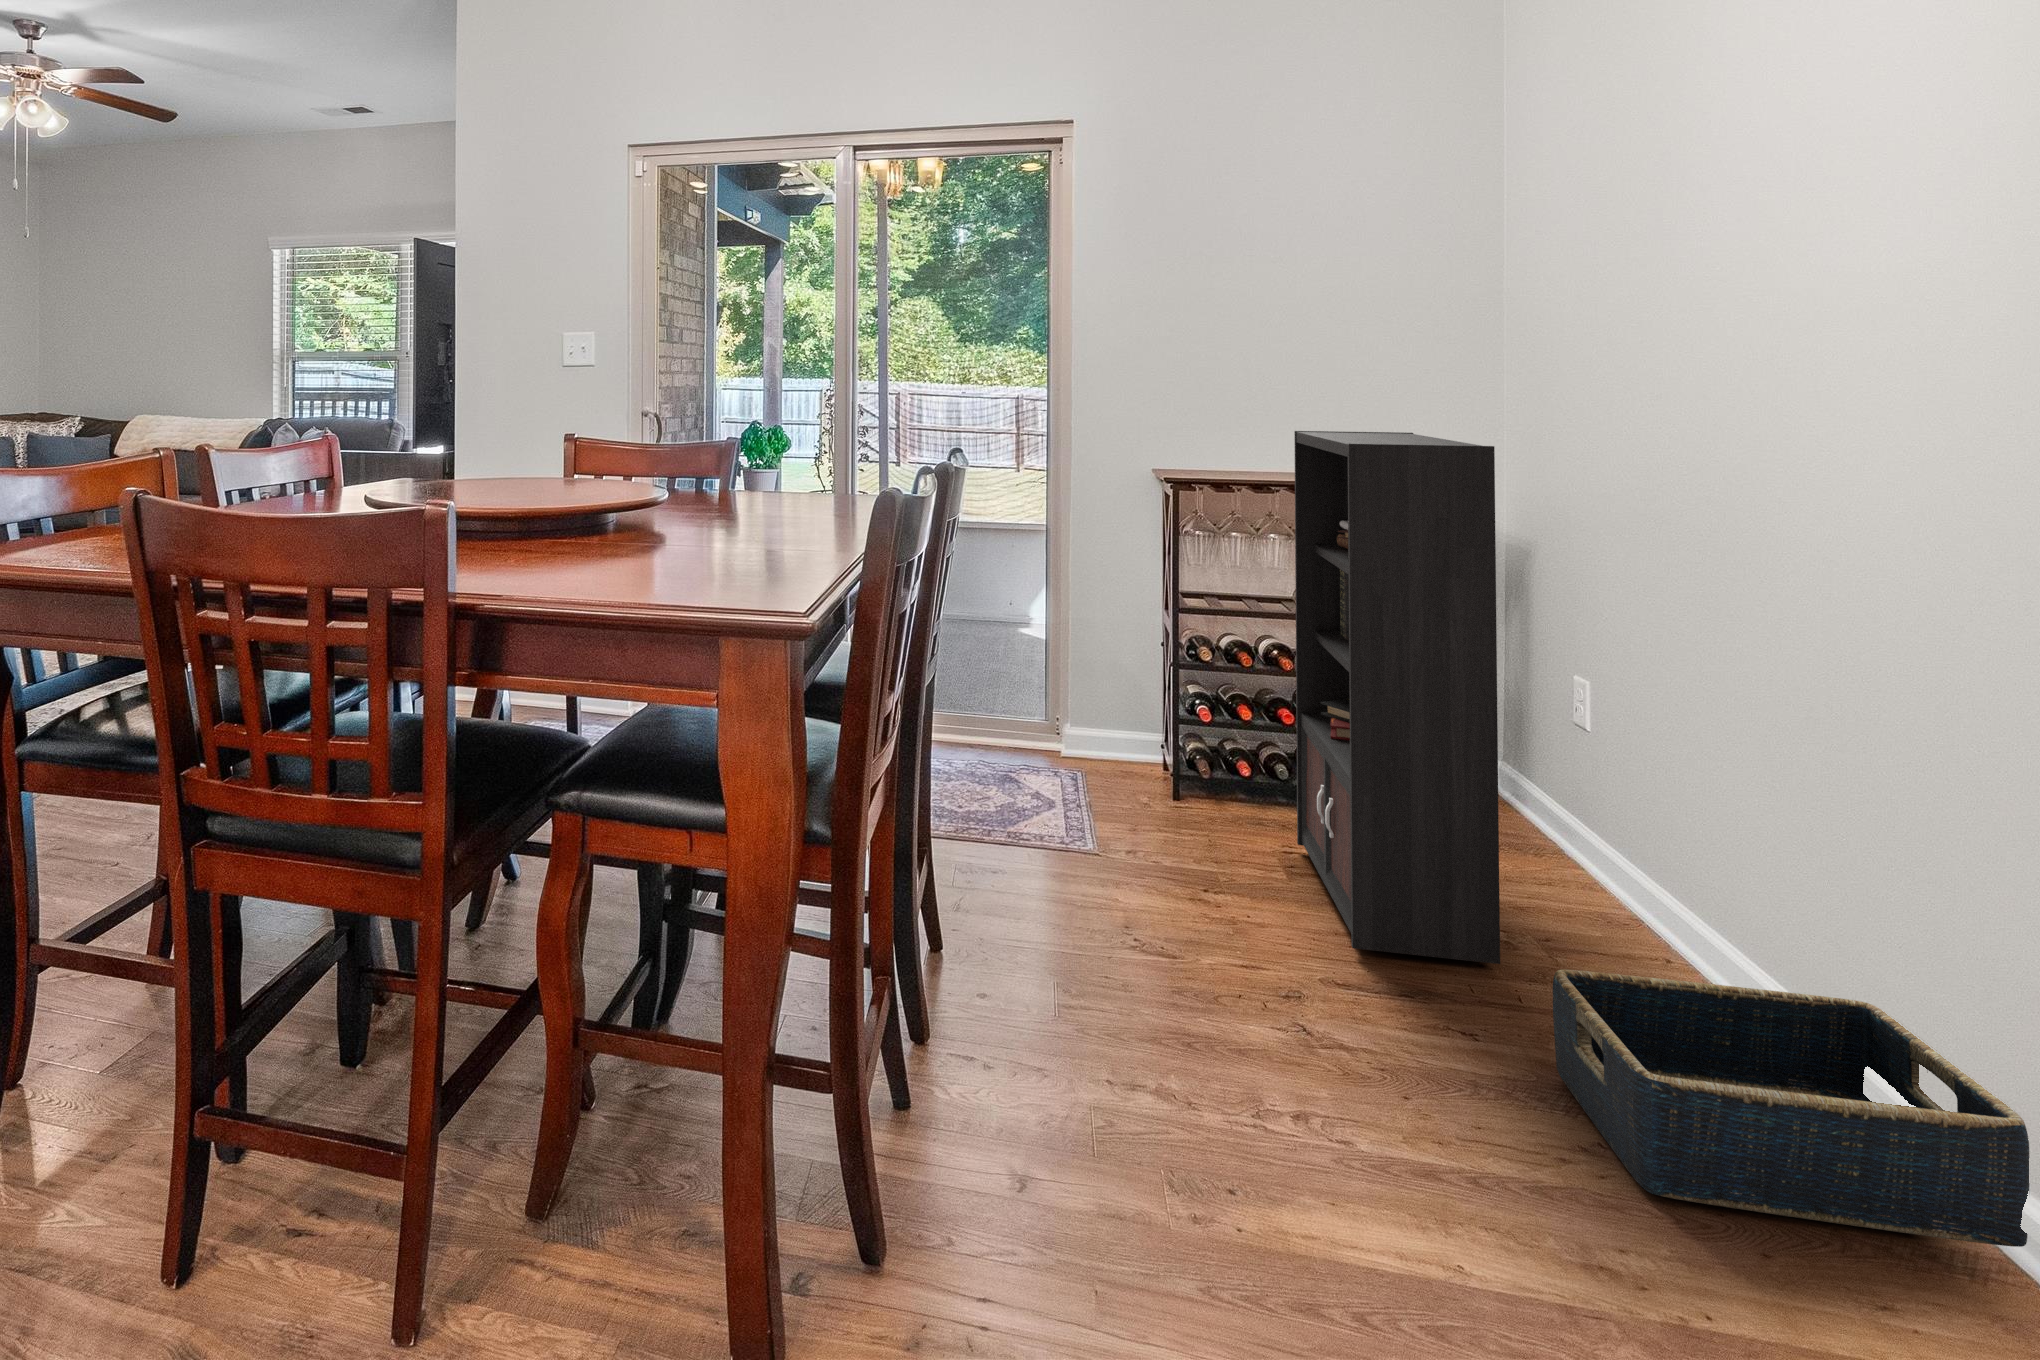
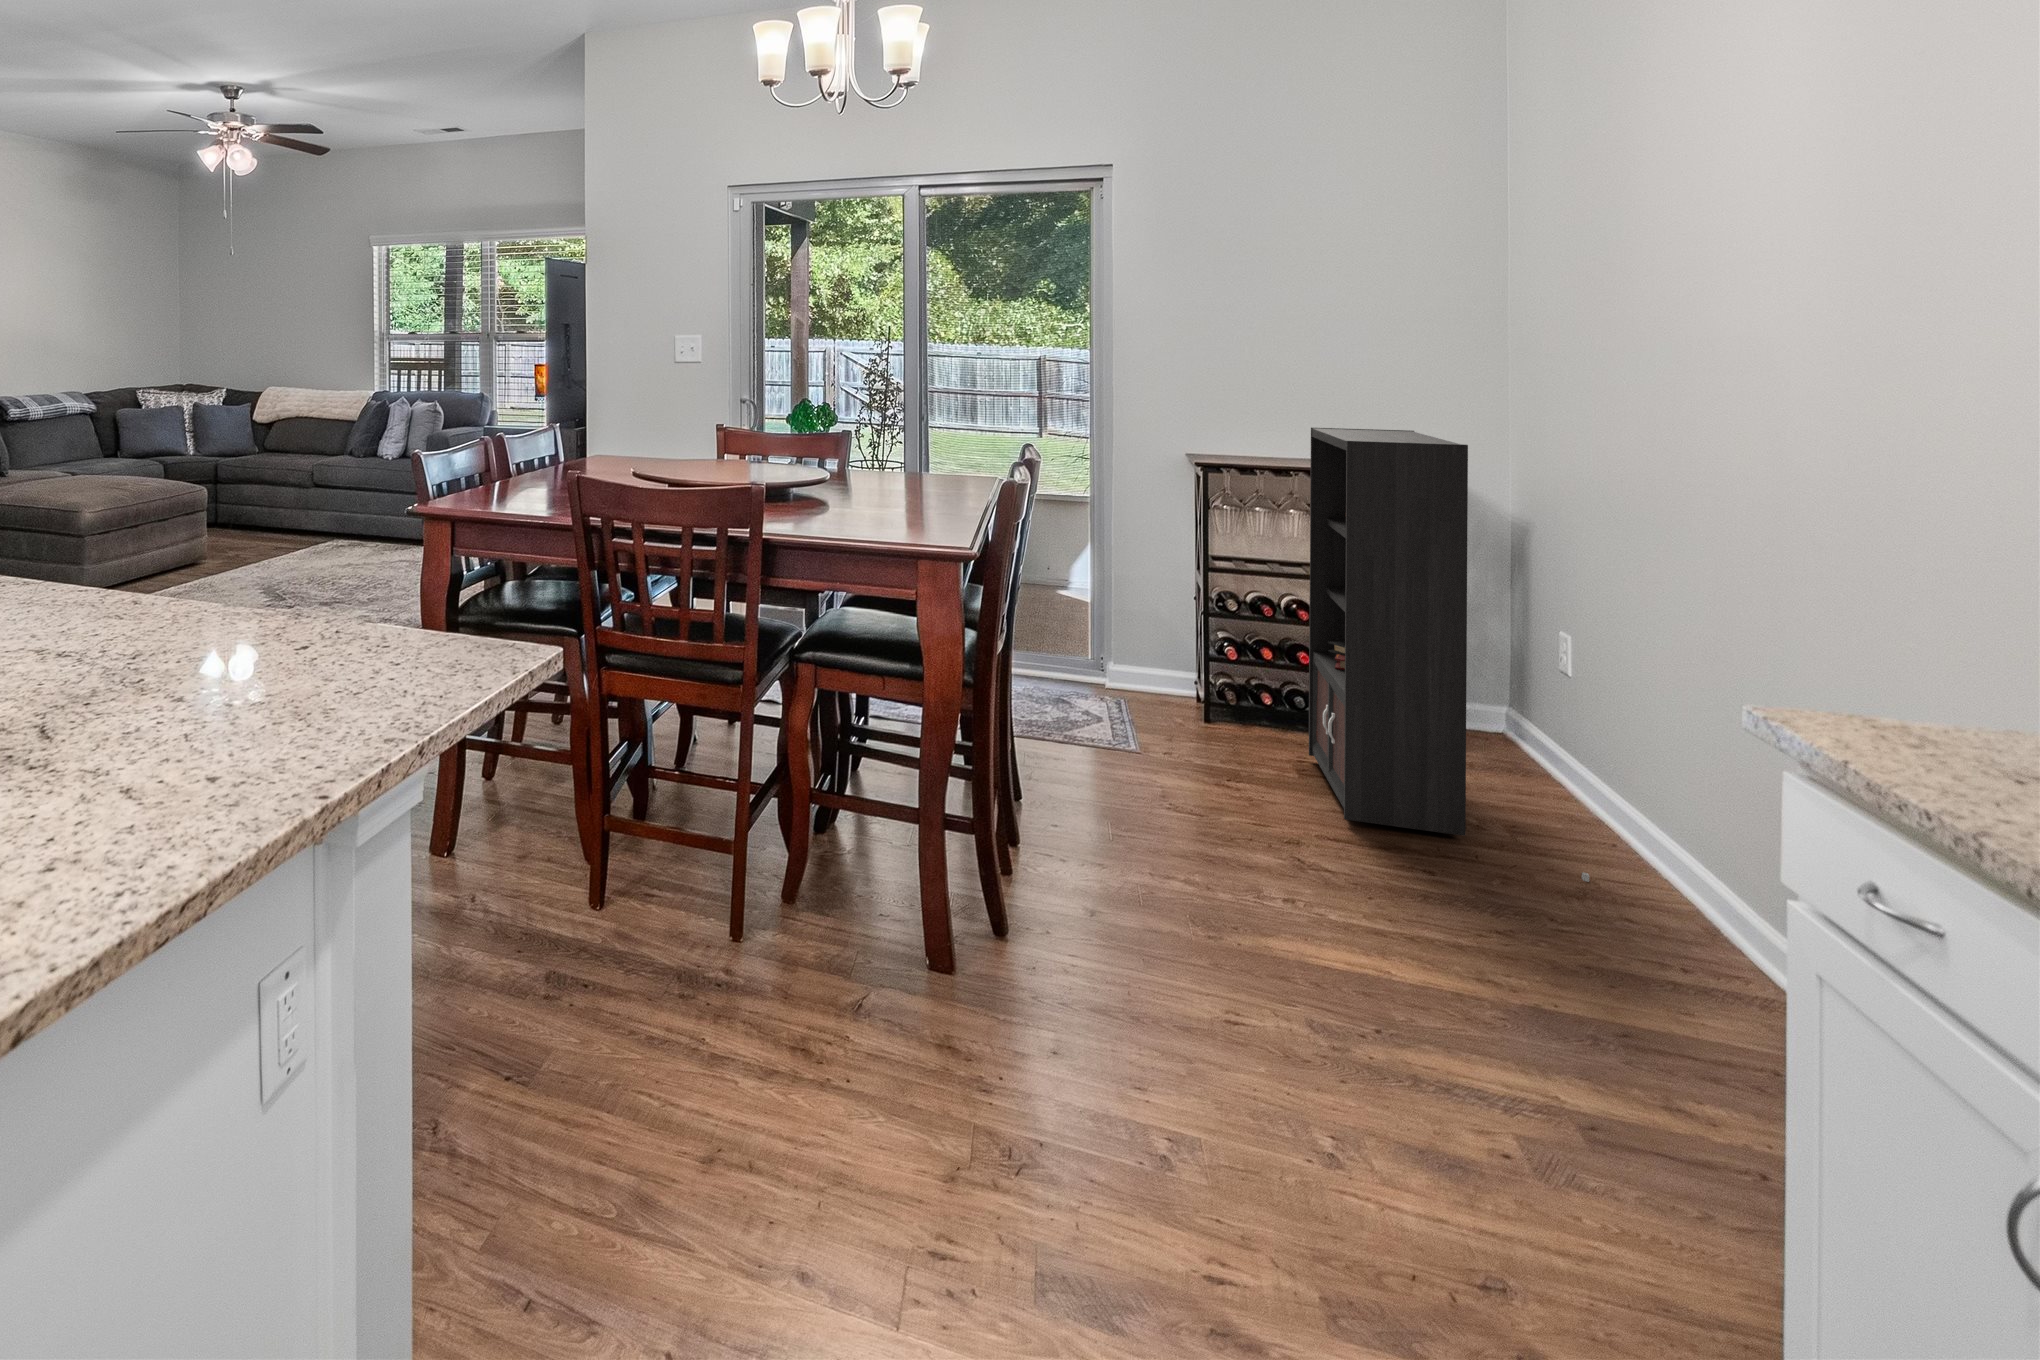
basket: present [1553,970,2029,1247] -> none [1490,824,1826,1003]

